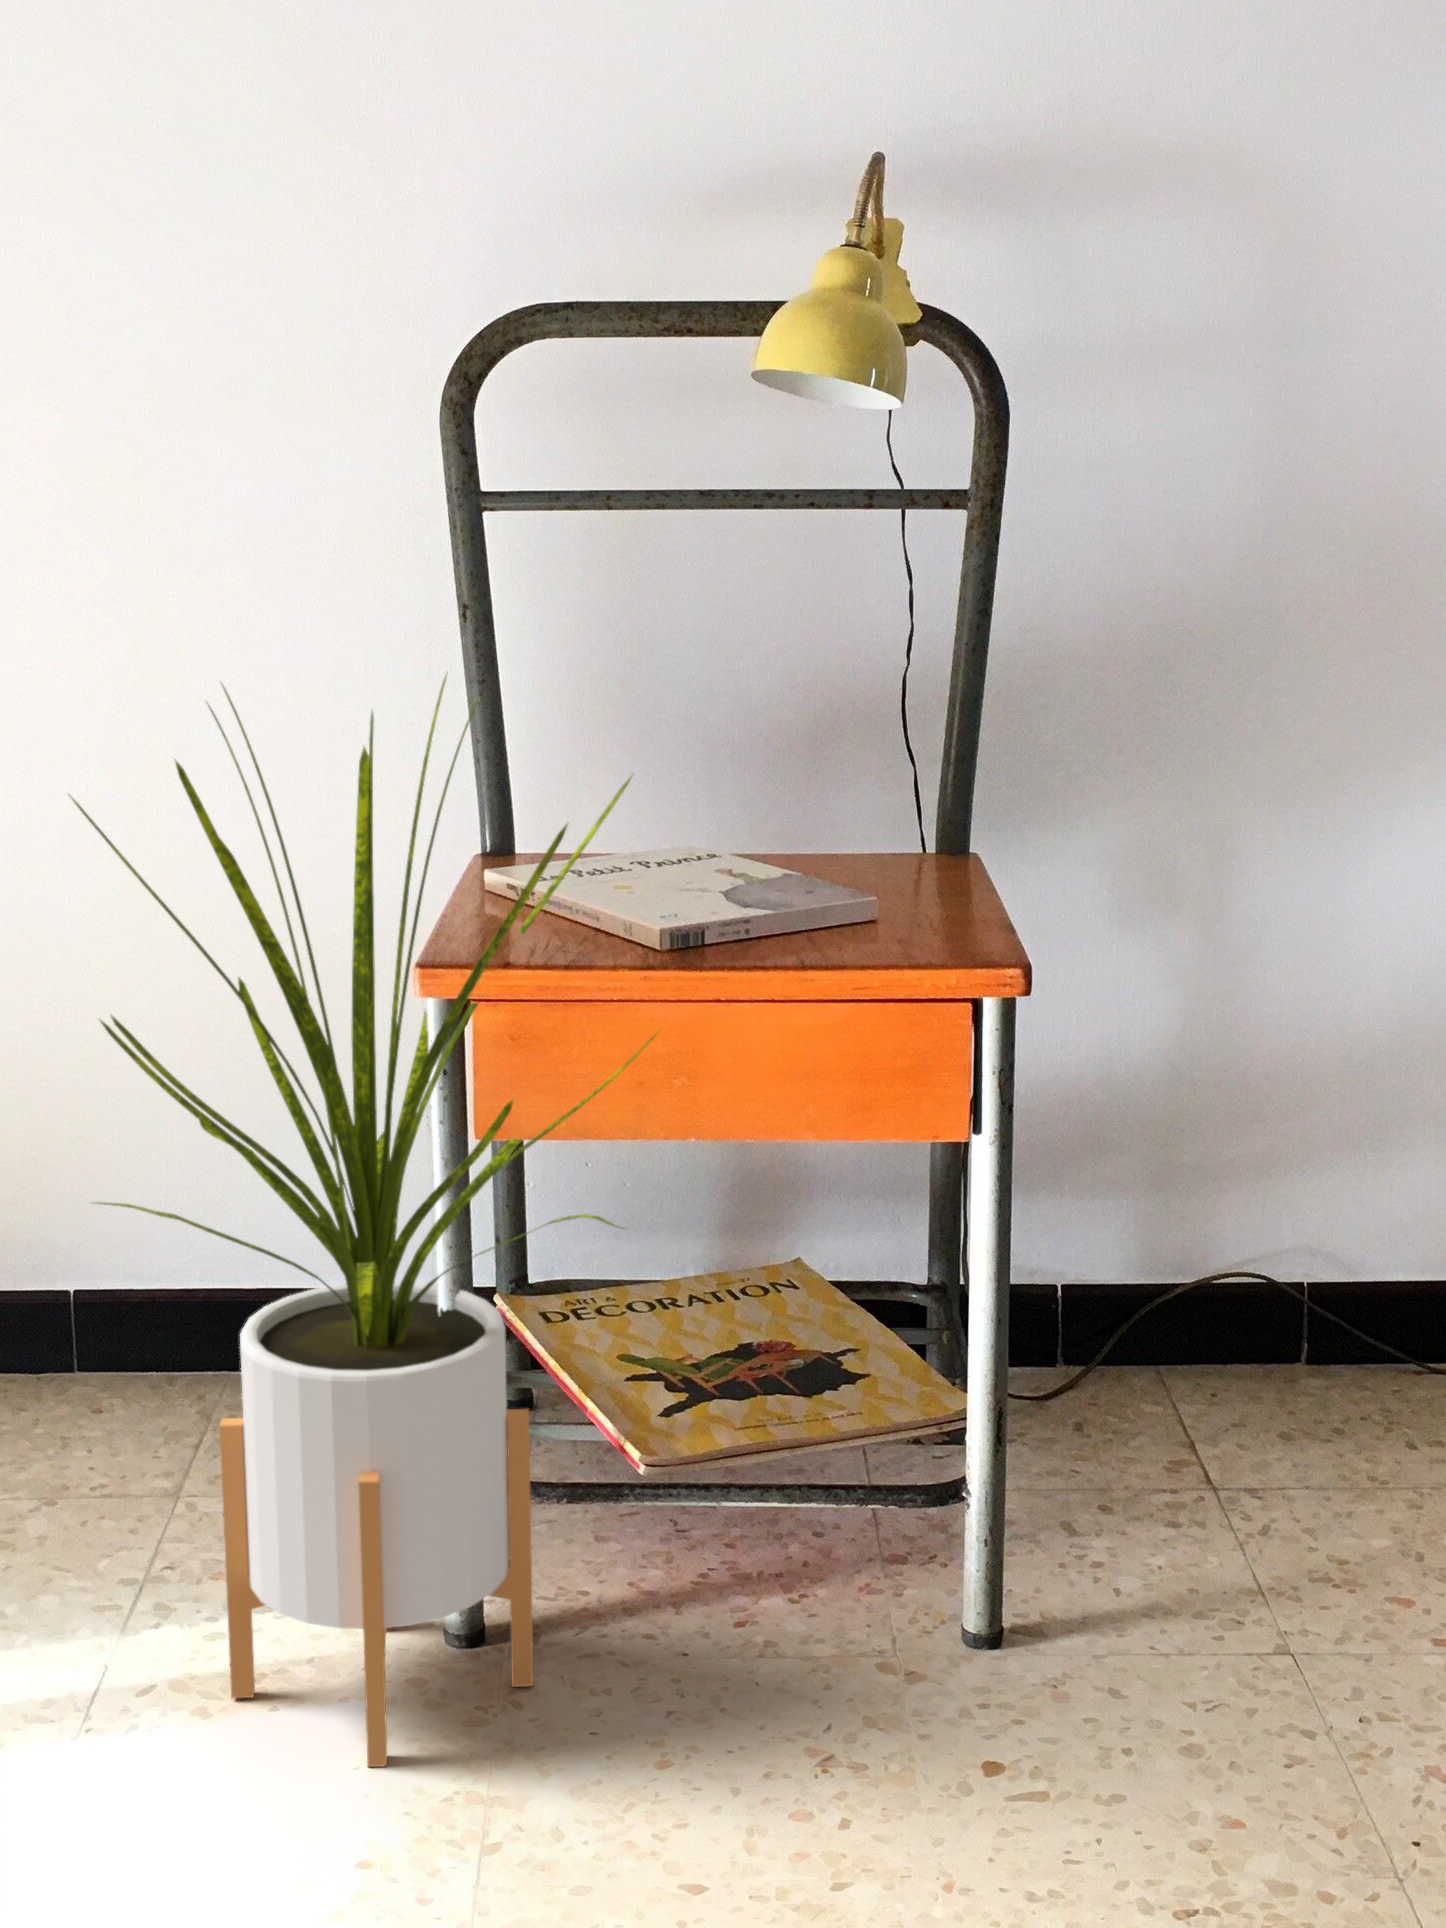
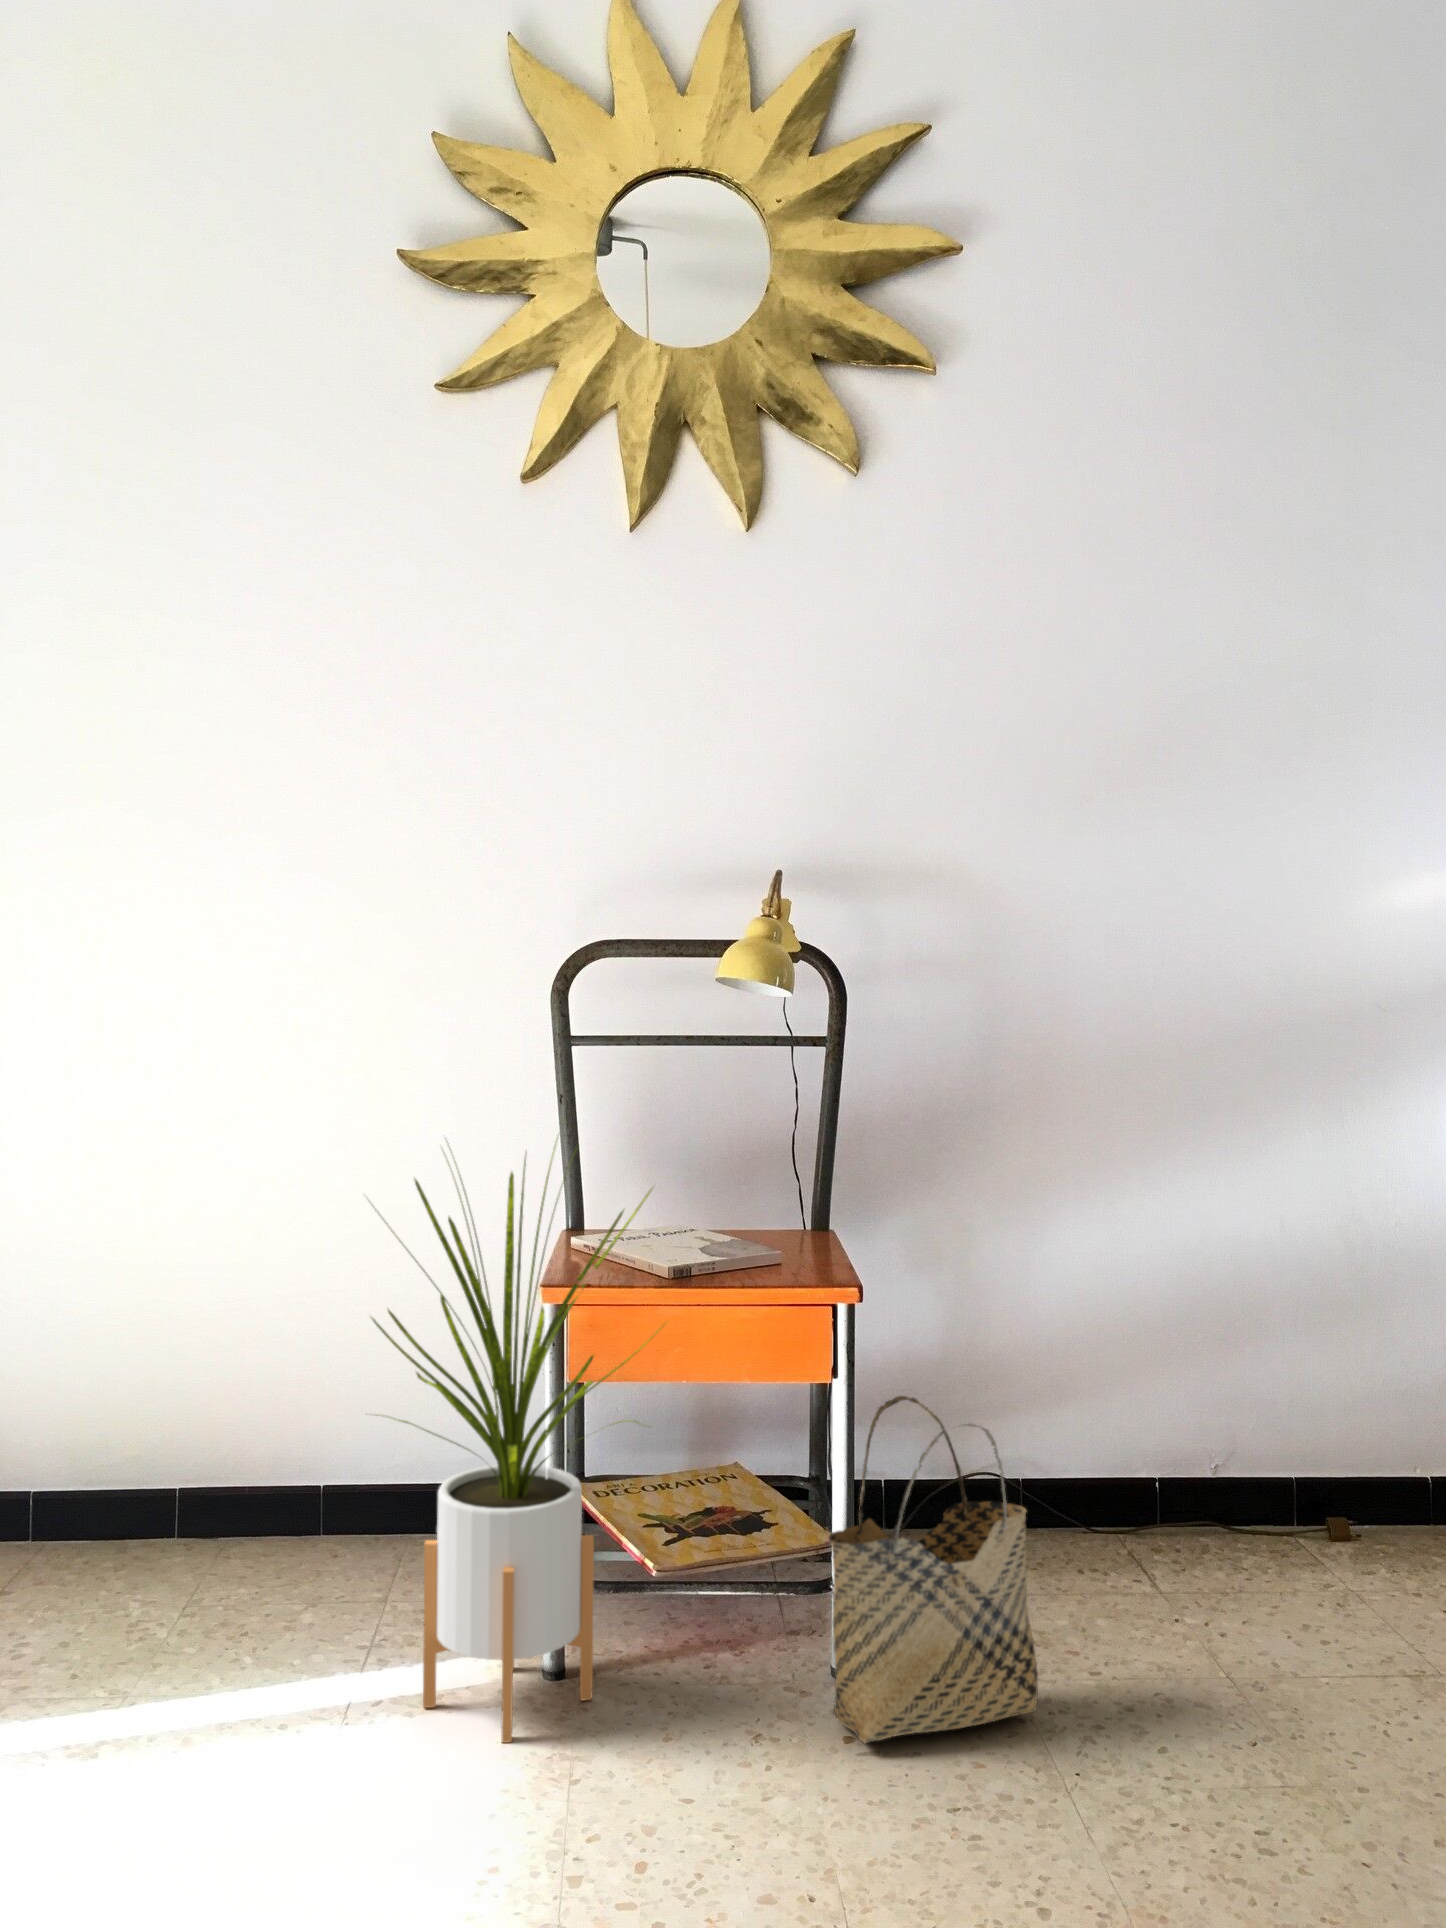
woven basket: none [960,1166,1340,1780] -> present [829,1396,1038,1744]

